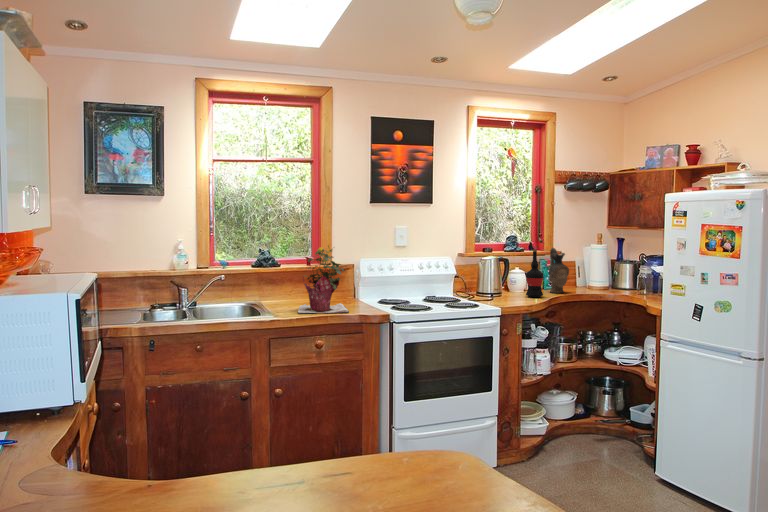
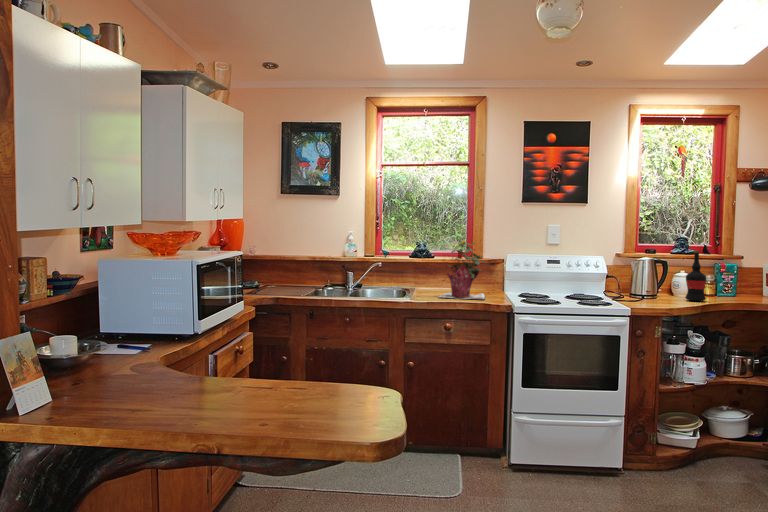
ceramic pitcher: present [549,248,569,293] -> none [720,251,745,299]

